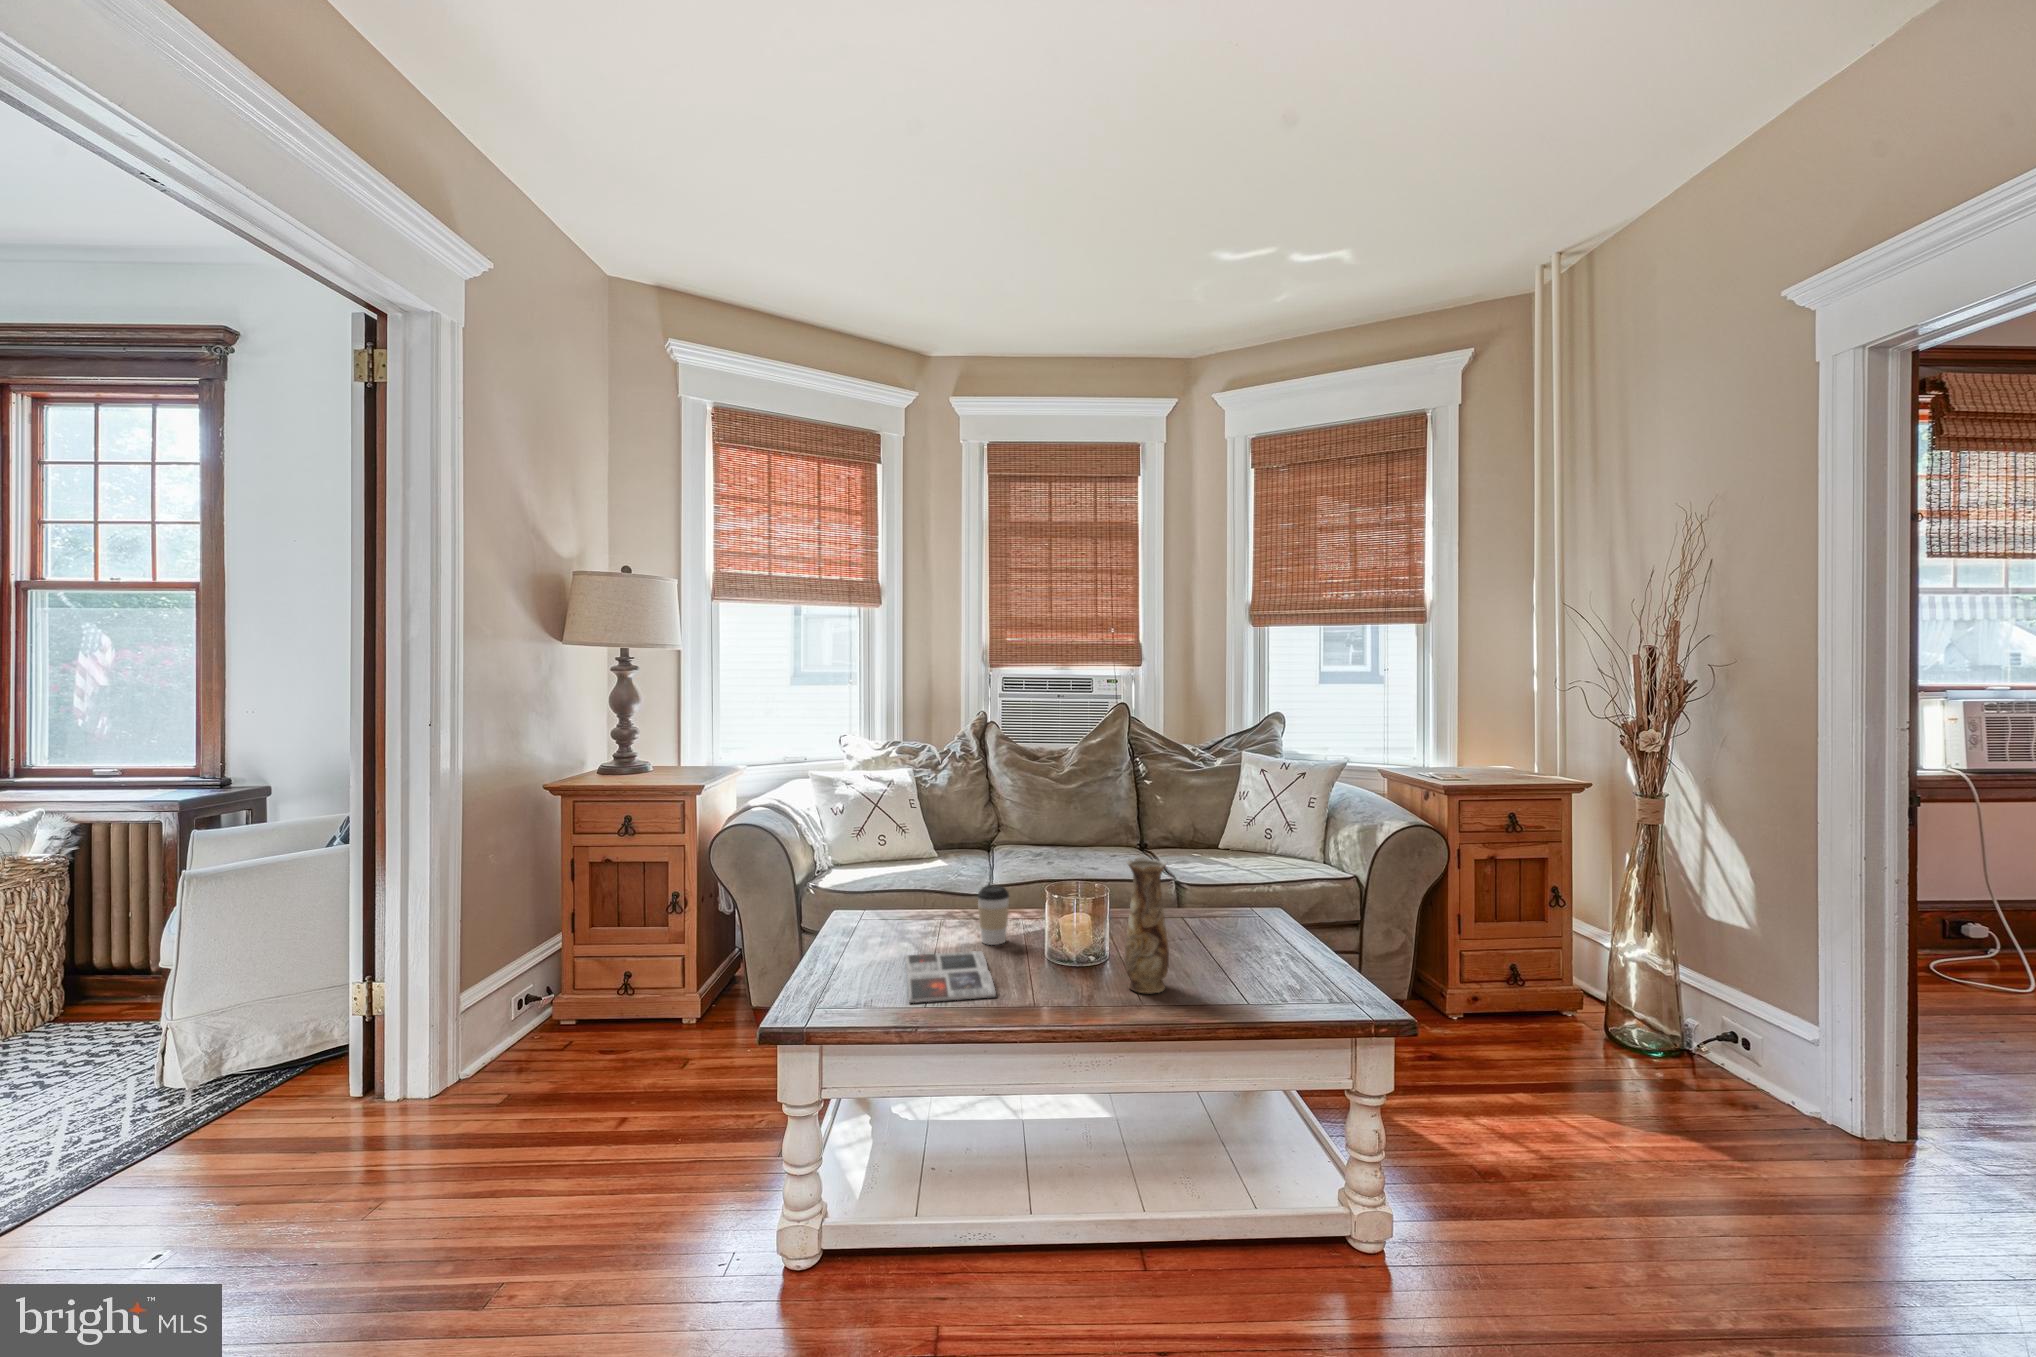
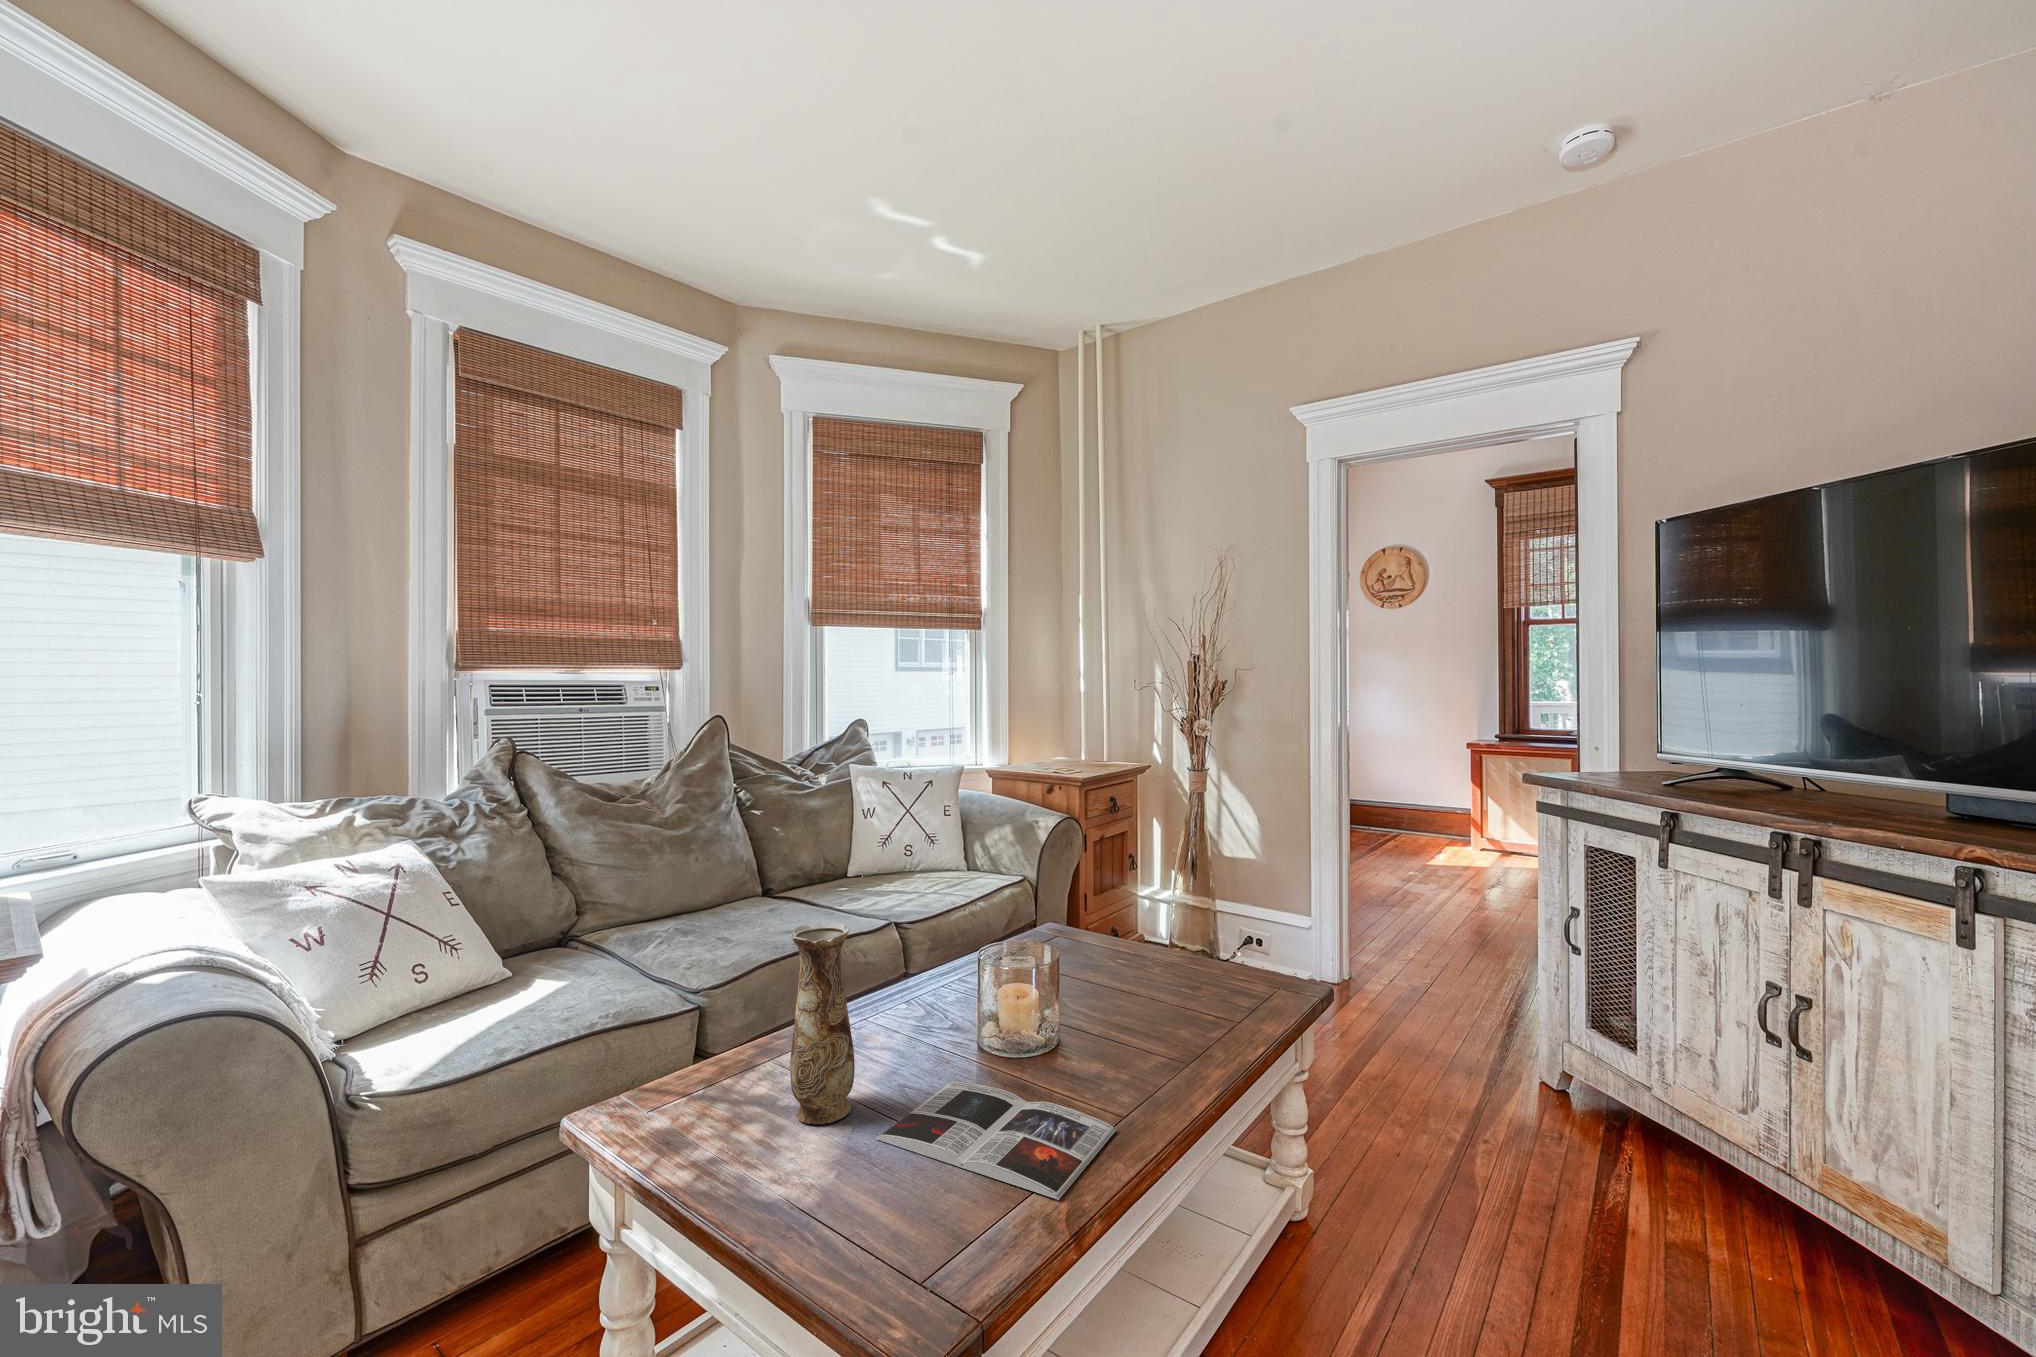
vase: present [1125,857,1169,993] -> present [790,923,855,1124]
coffee cup: present [978,885,1009,945] -> none [900,978,949,1071]

